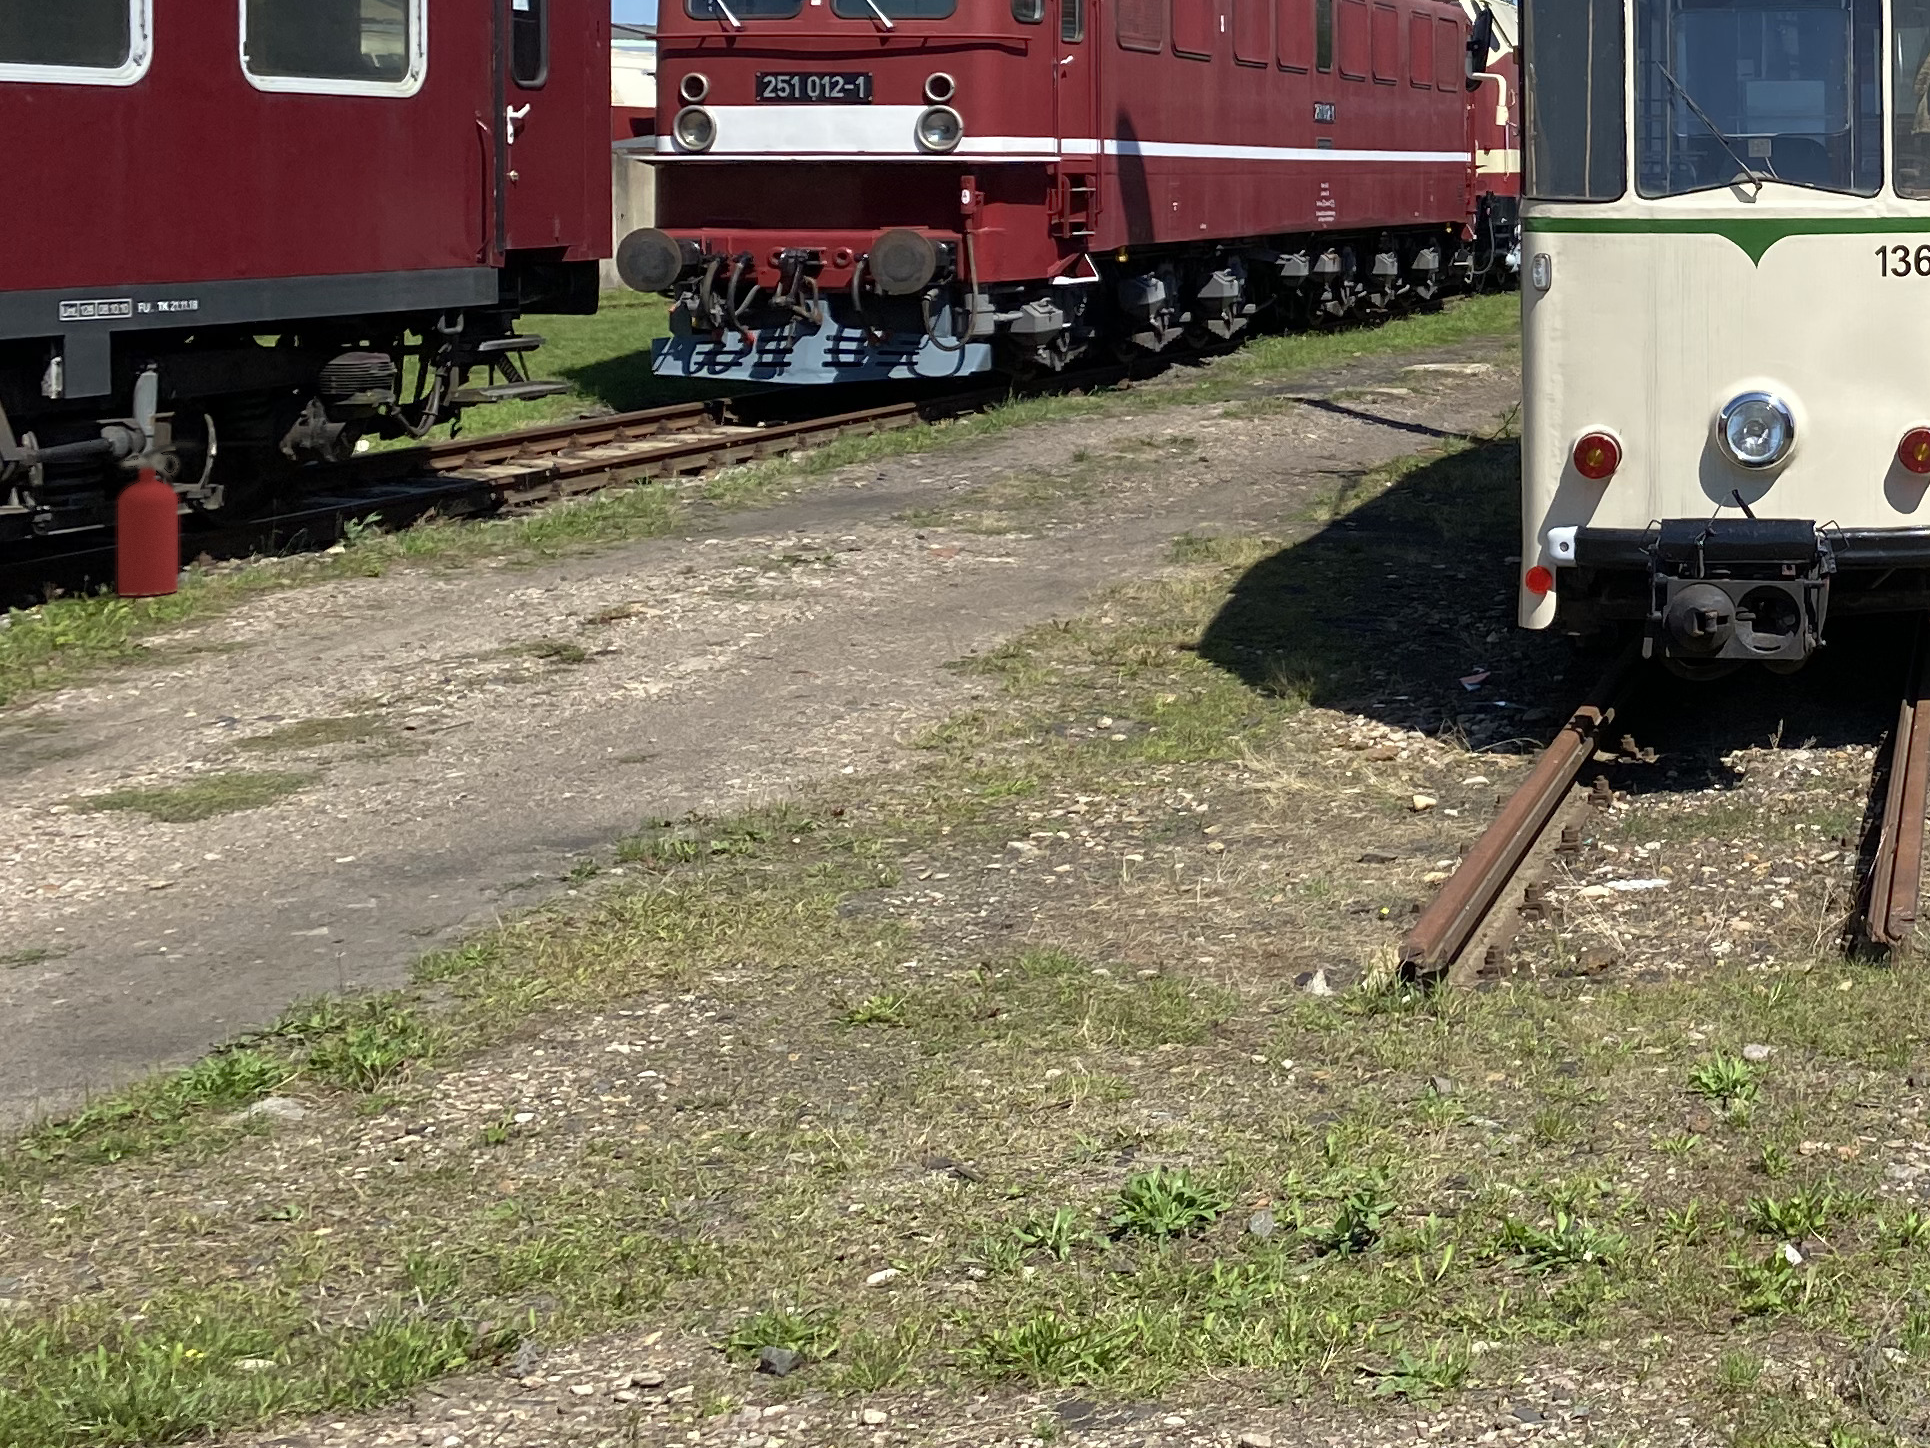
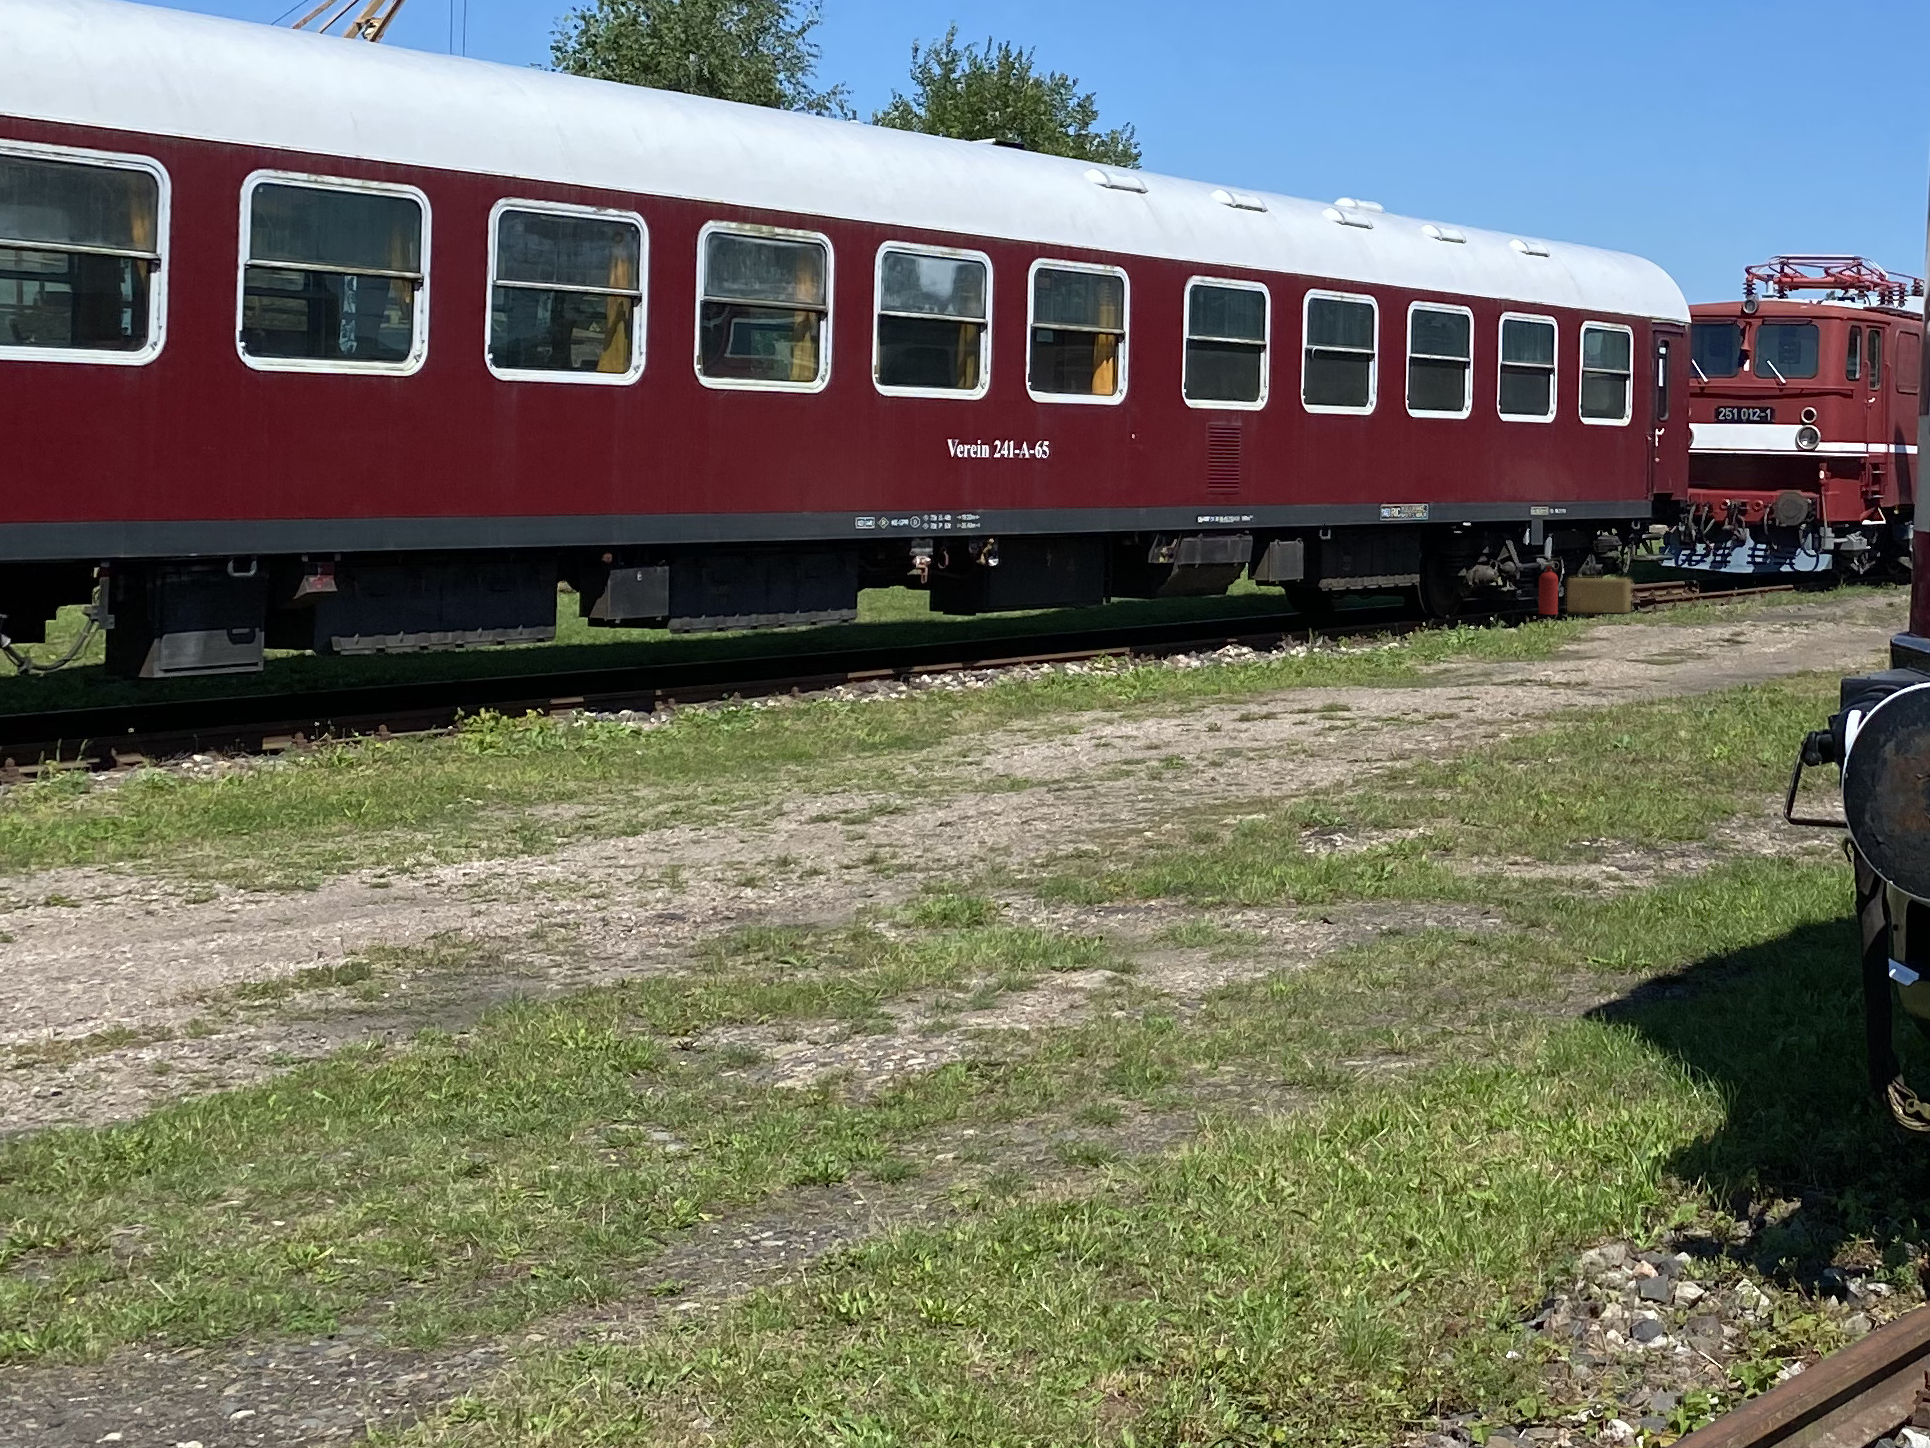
cardboard box: none [224,478,421,576] -> present [1567,578,1631,613]

